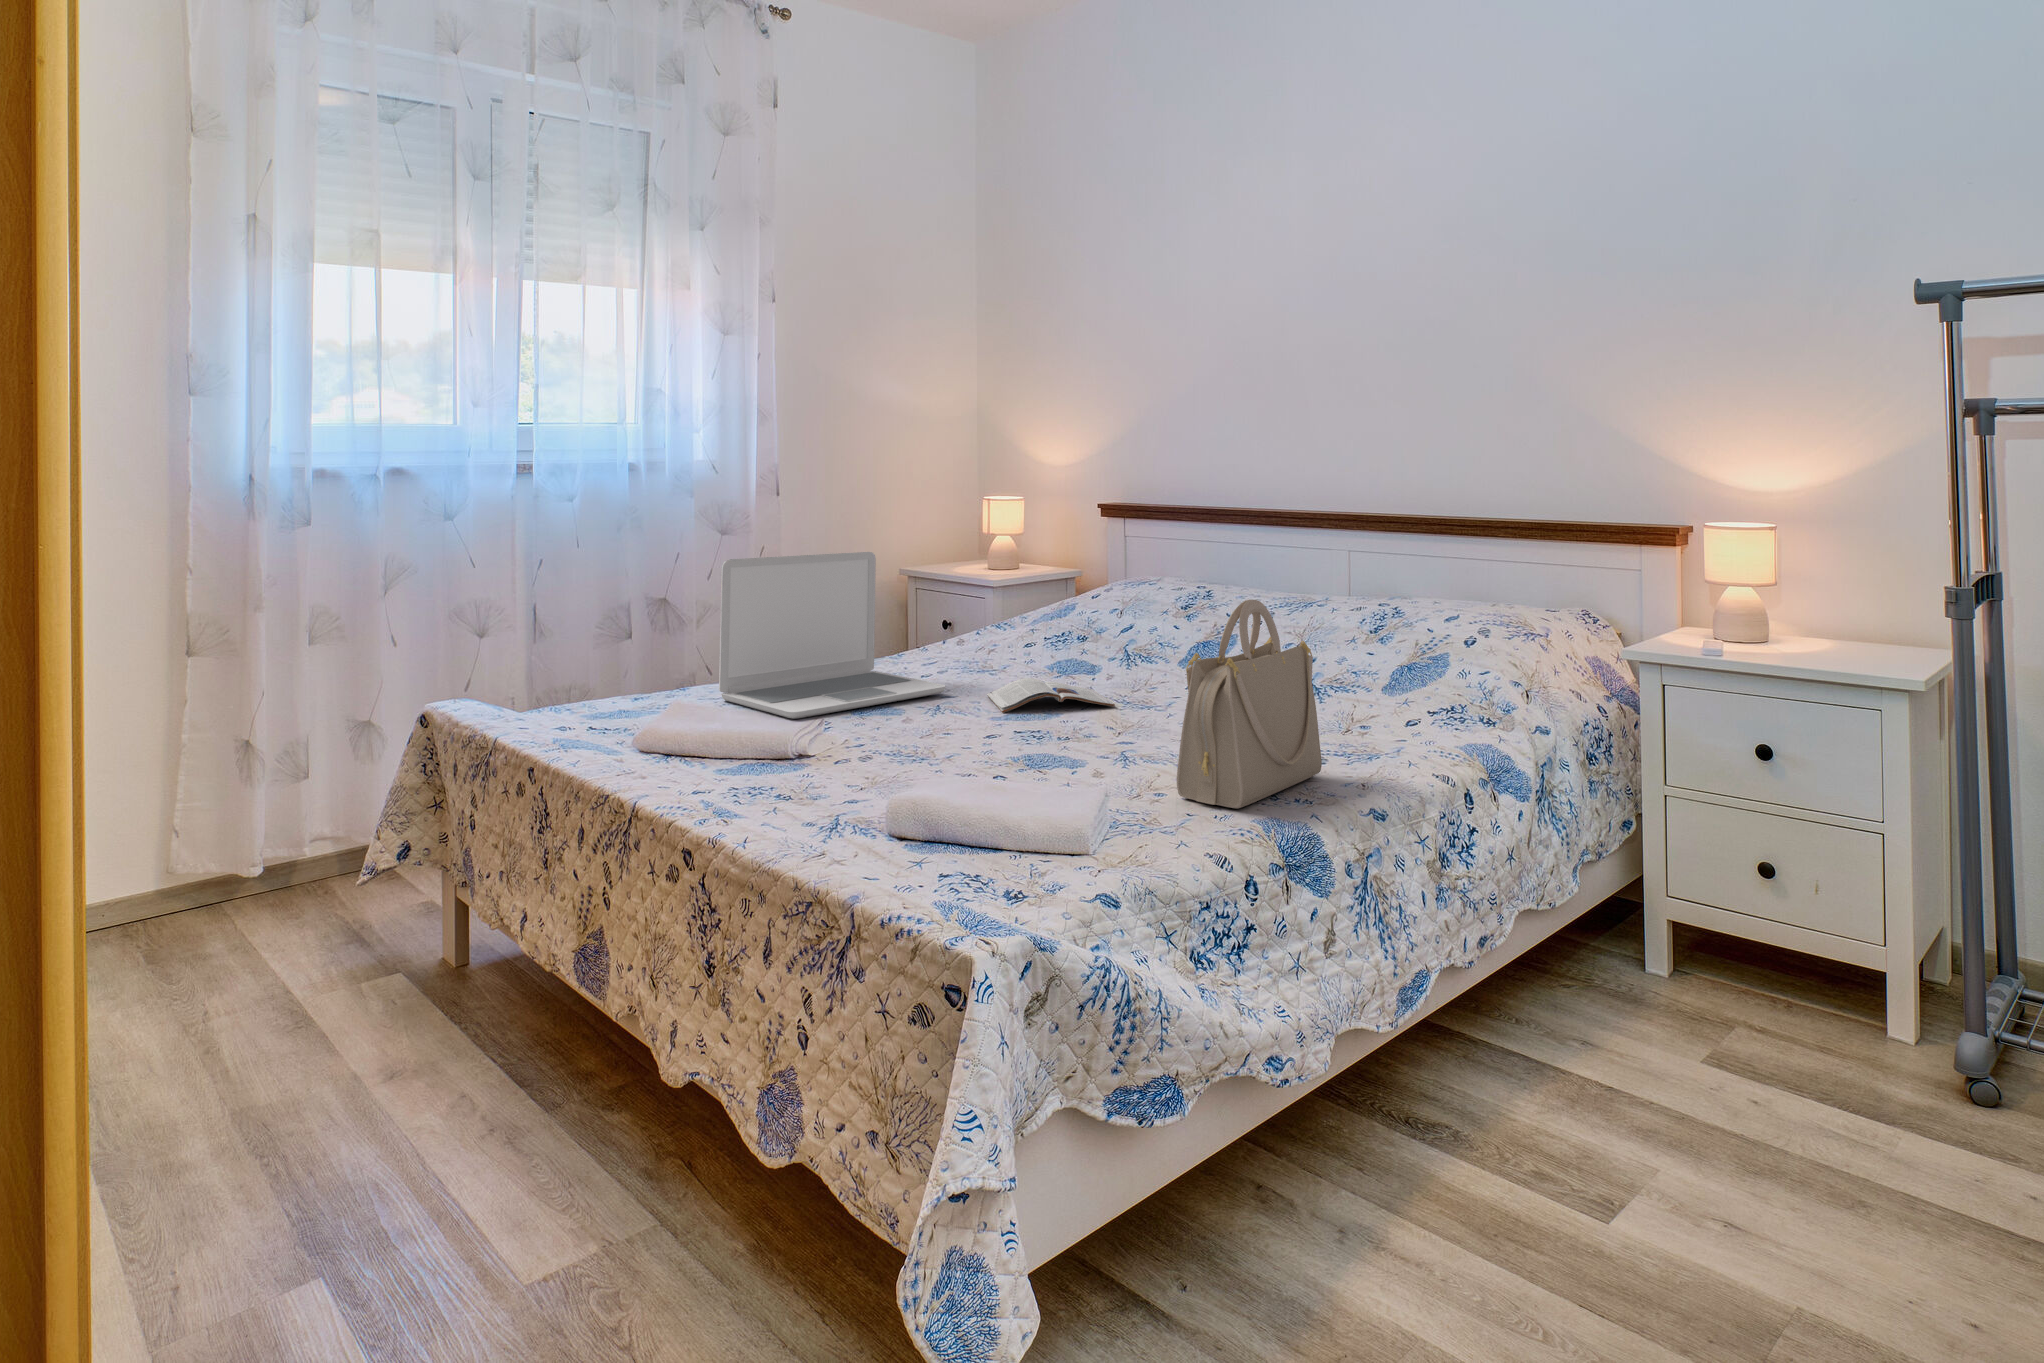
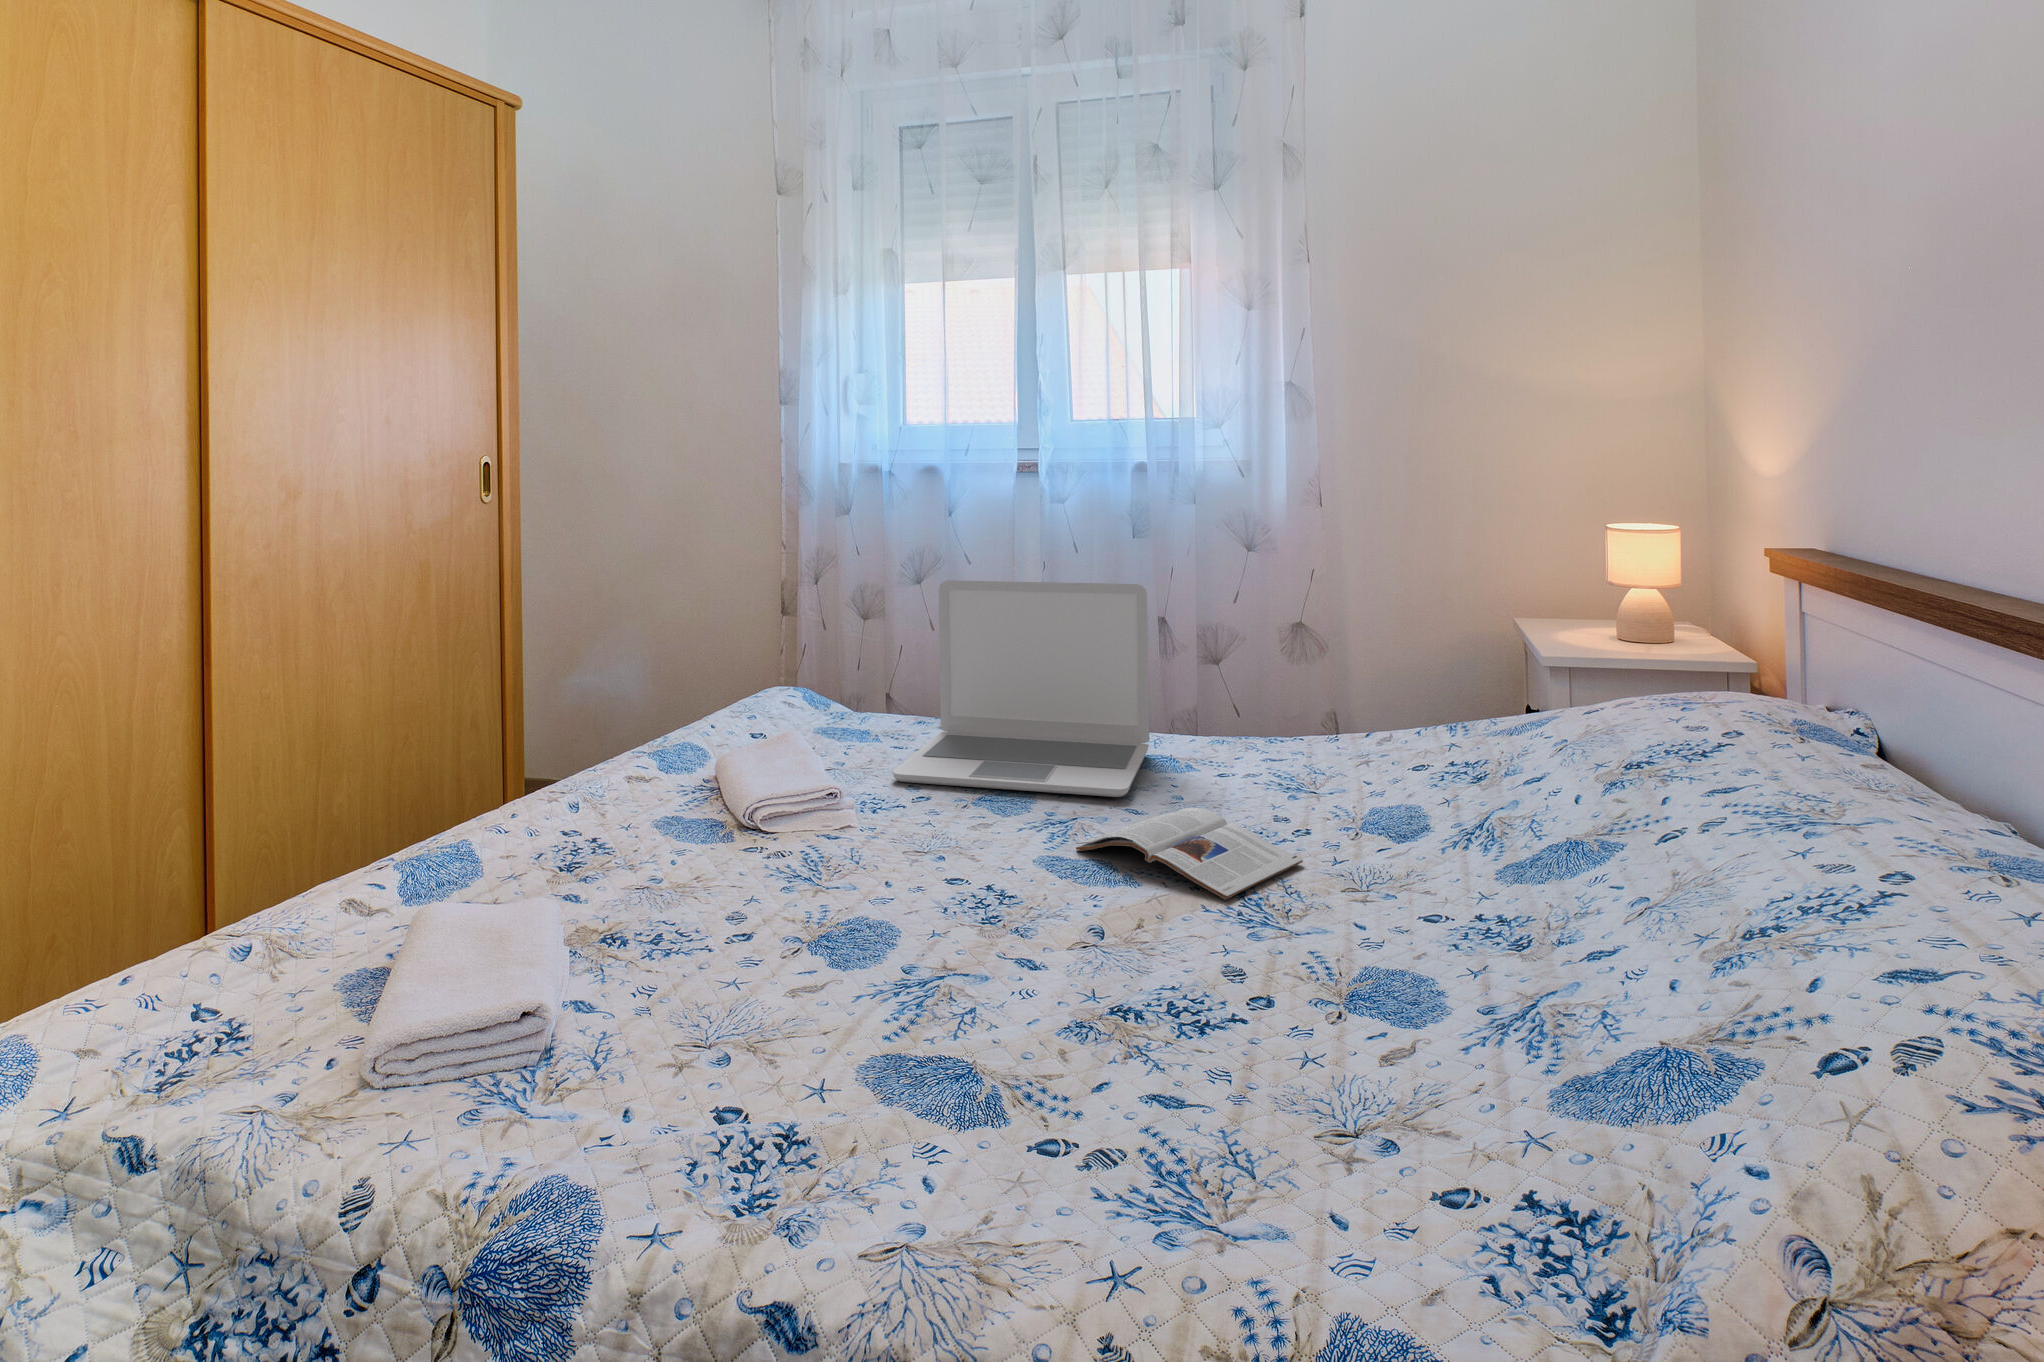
handbag: present [1177,600,1322,809] -> none [618,770,976,1187]

